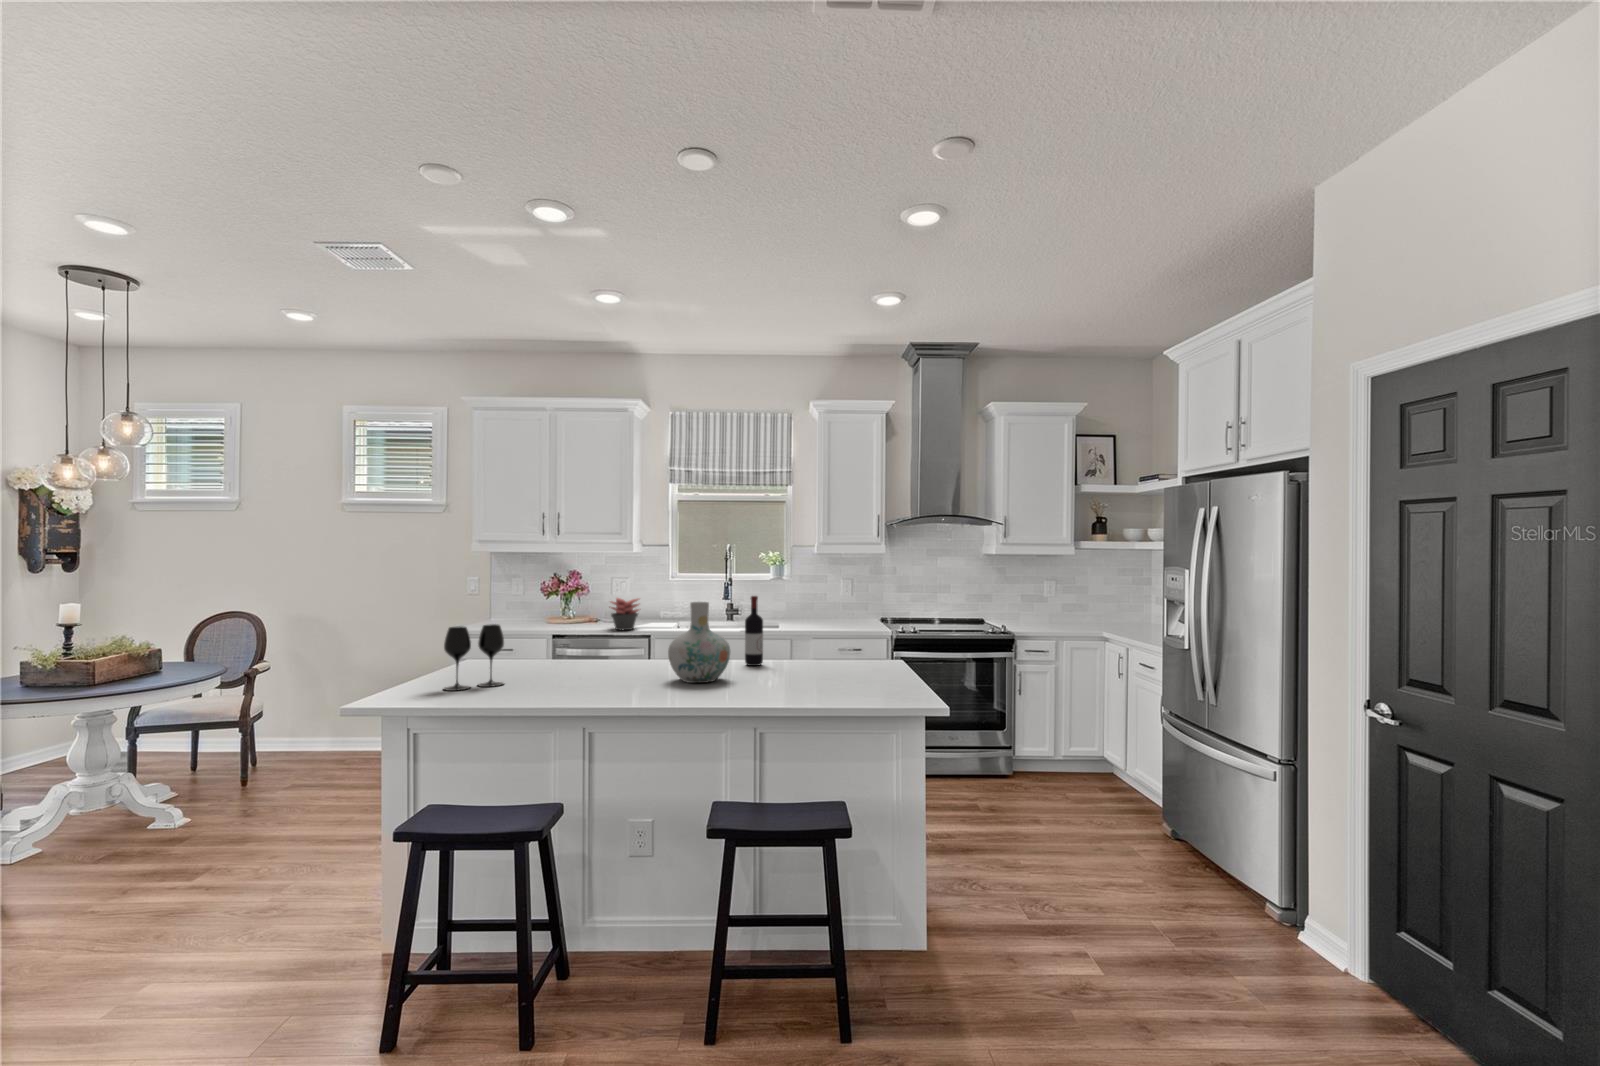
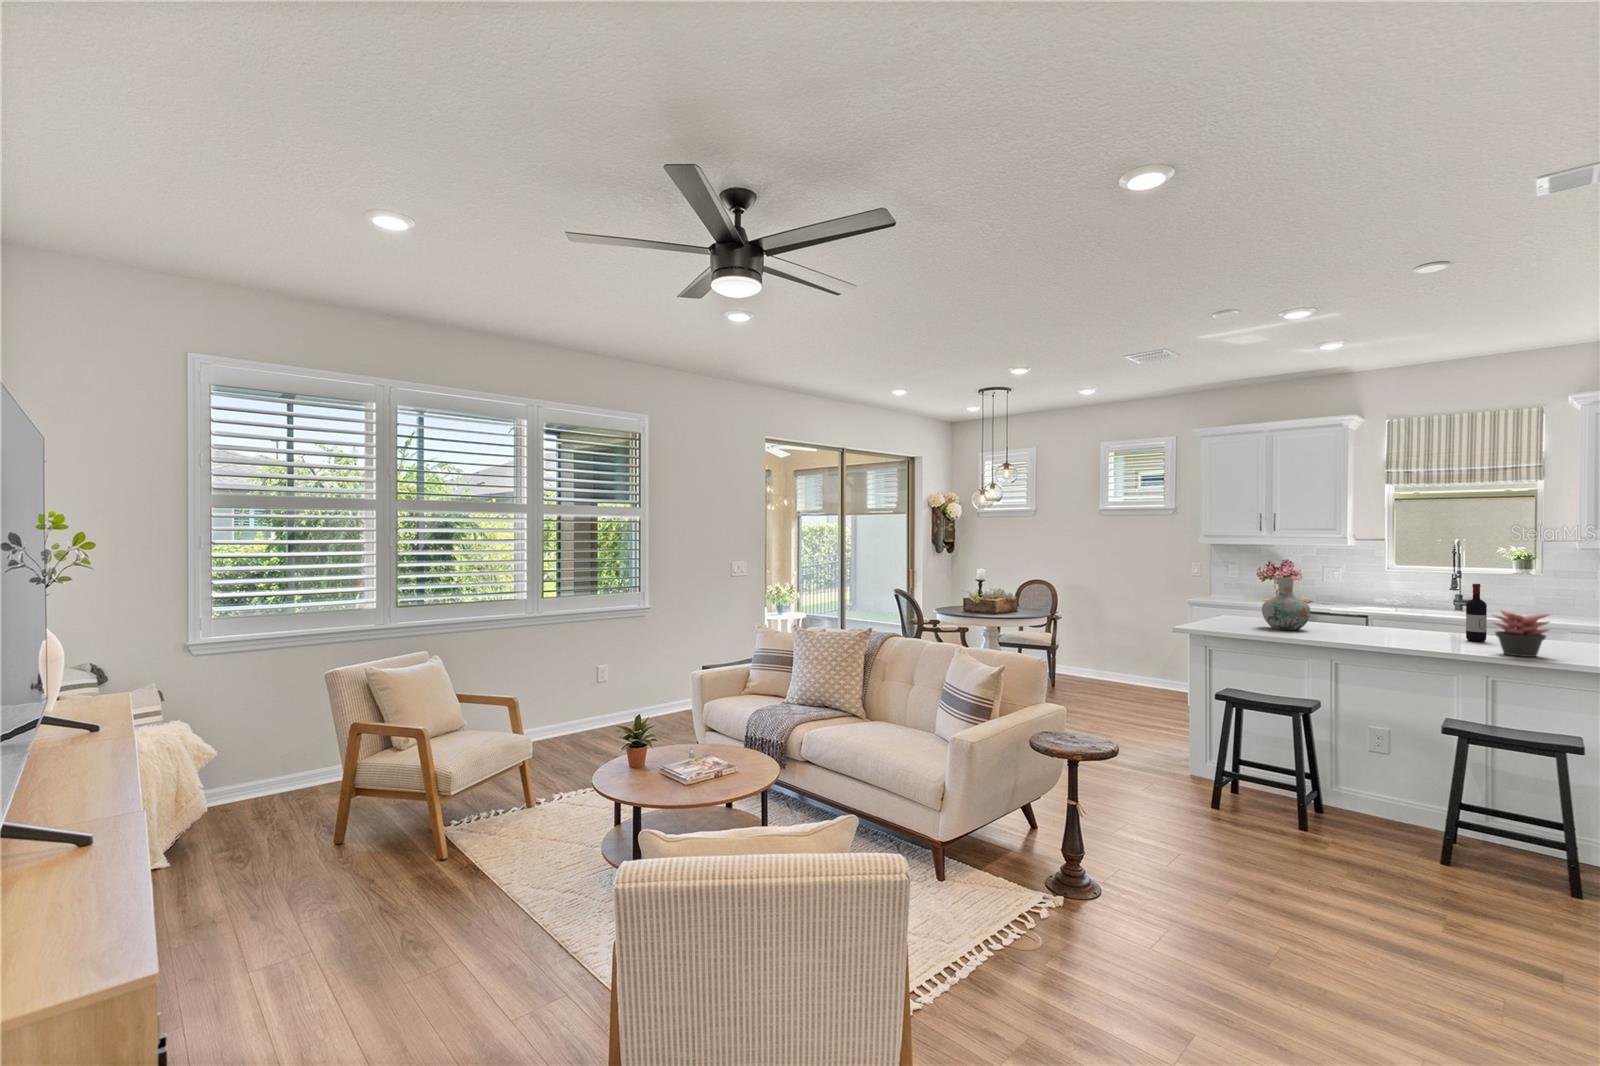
succulent plant: present [609,598,639,630] -> present [1494,611,1549,657]
vase: present [668,602,730,683] -> present [1262,578,1310,630]
wine glass: present [444,624,504,691] -> none [1212,592,1253,632]

